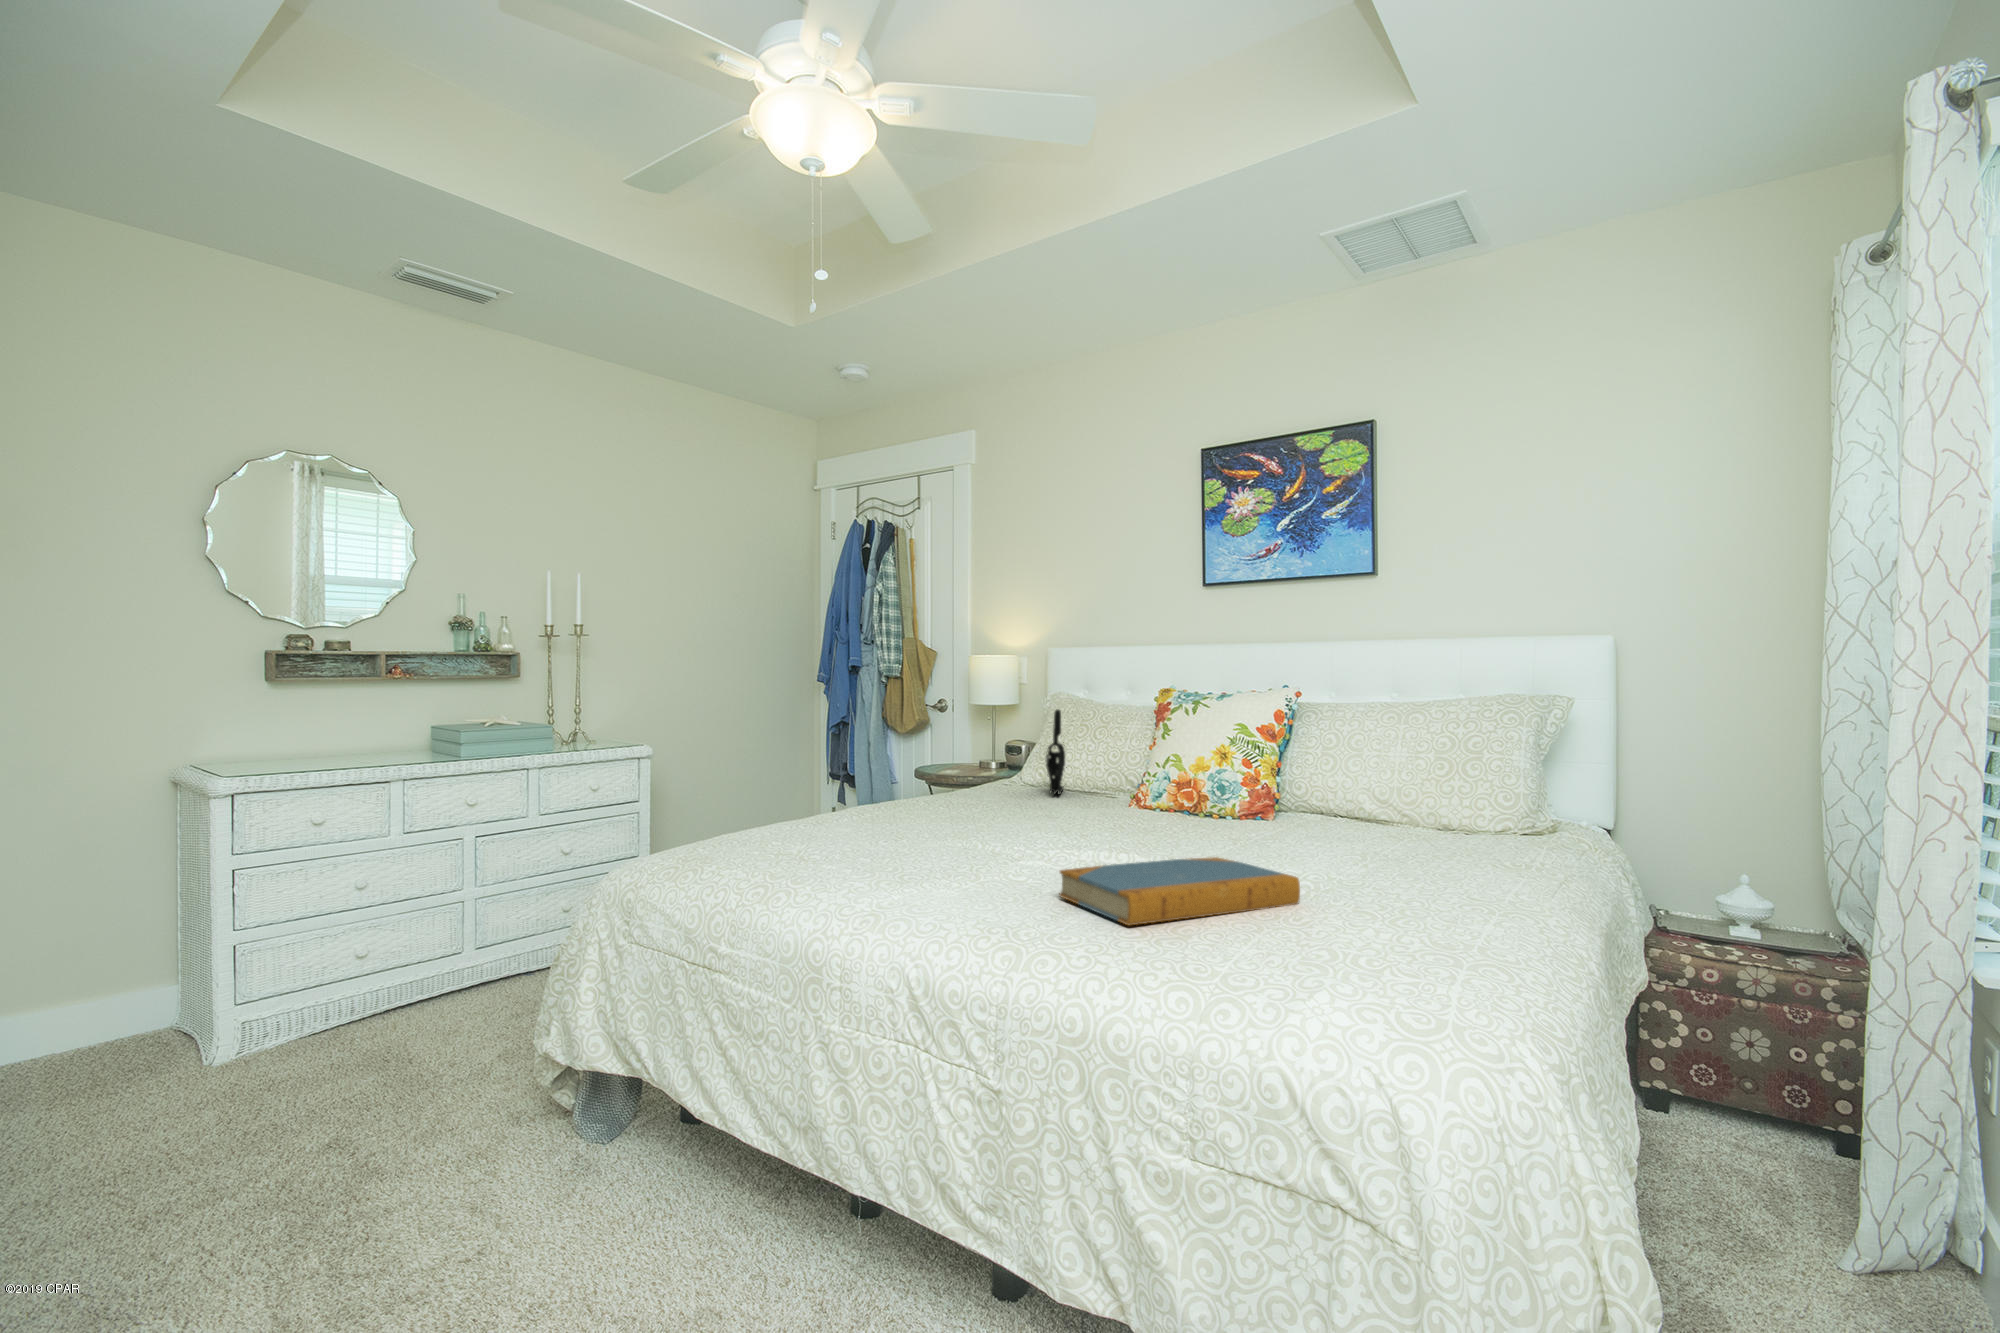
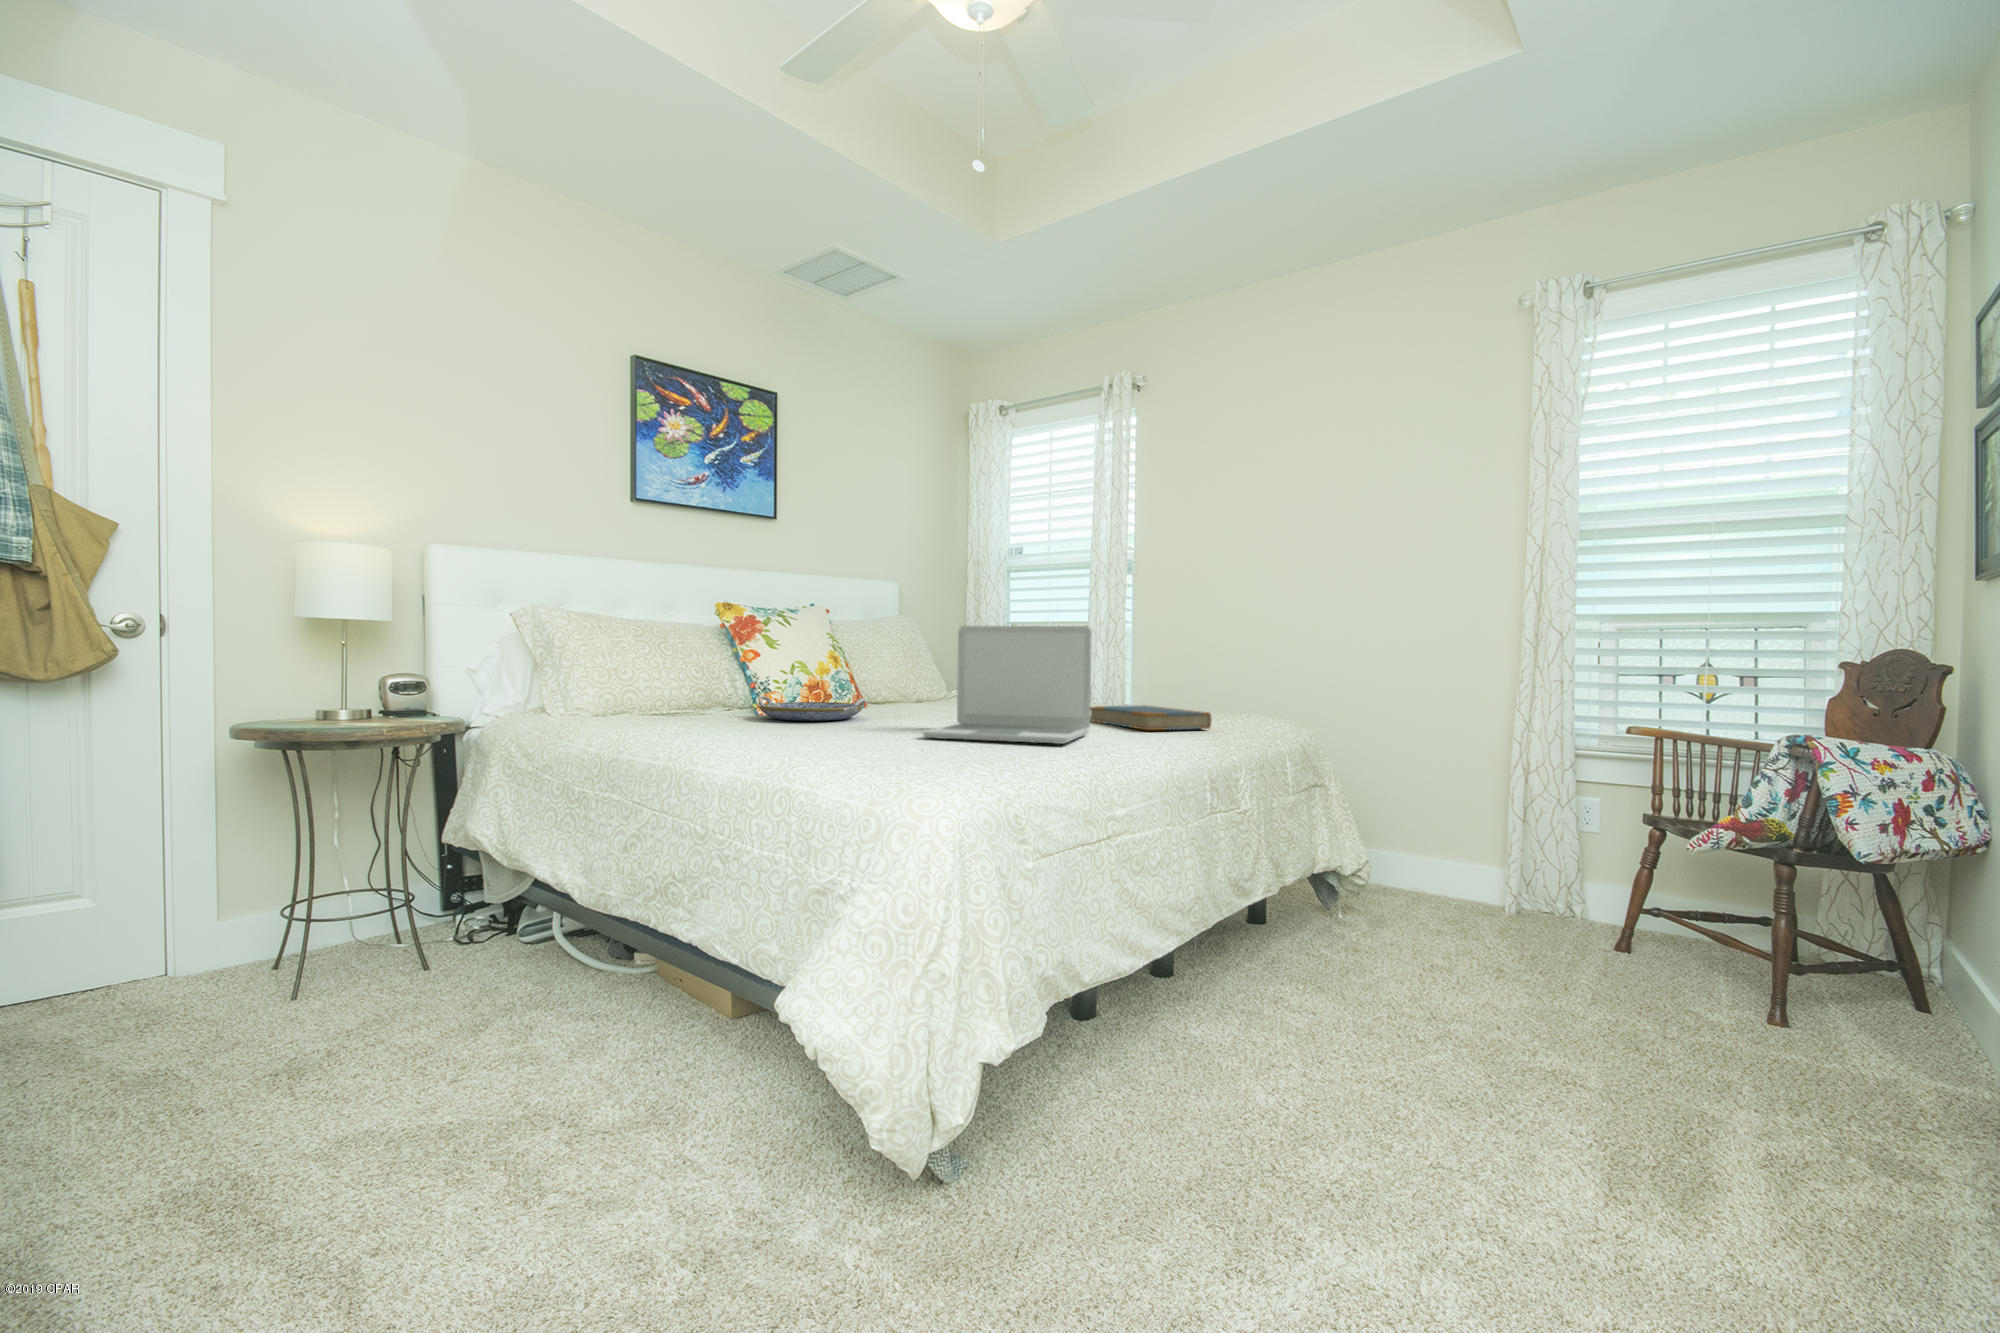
handbag: present [1046,710,1067,795] -> none [603,621,683,716]
laptop: none [857,721,1034,877] -> present [923,626,1092,744]
serving tray: none [1030,786,1140,820] -> present [758,696,865,721]

